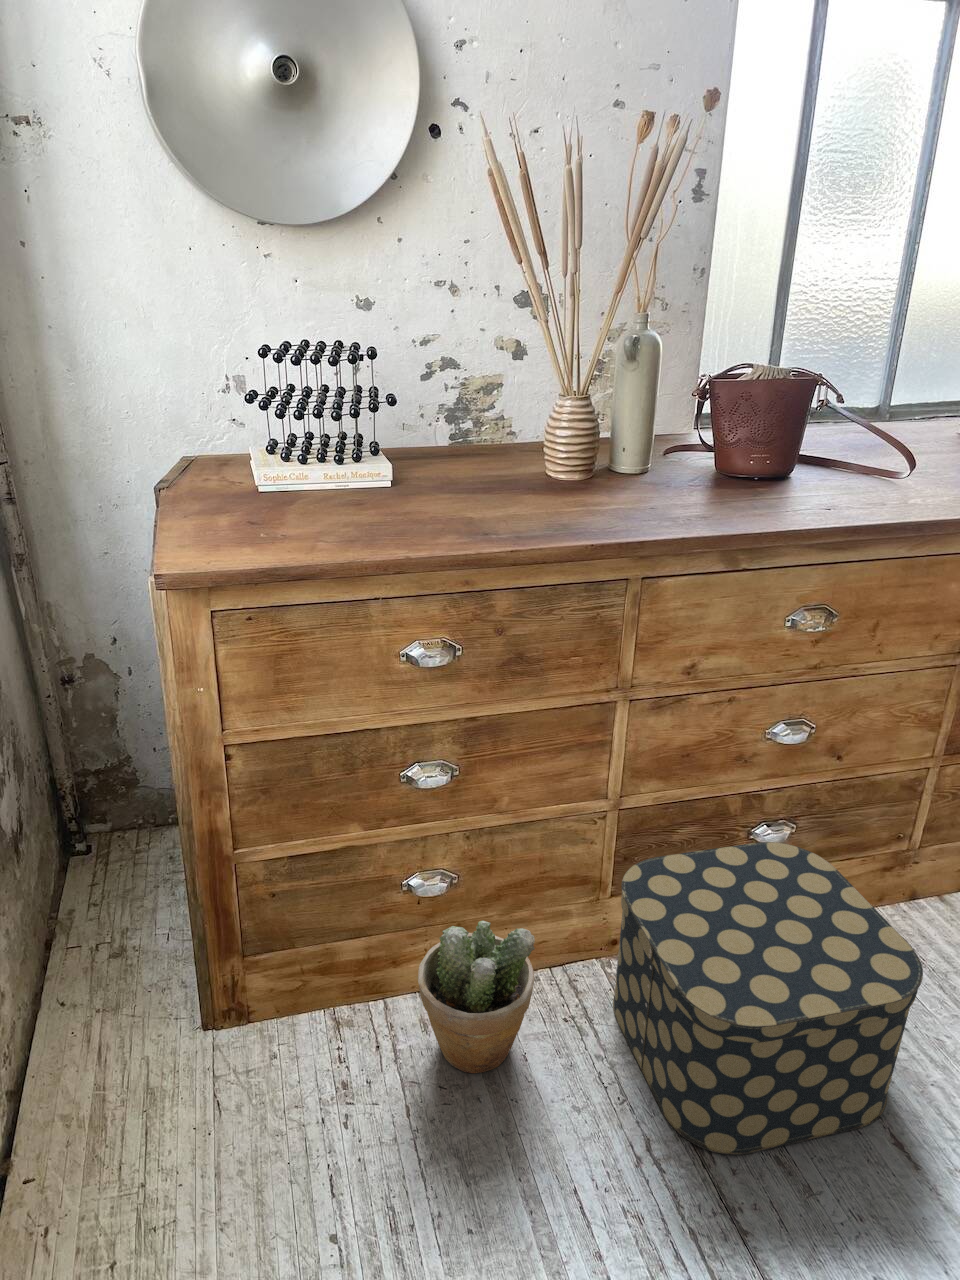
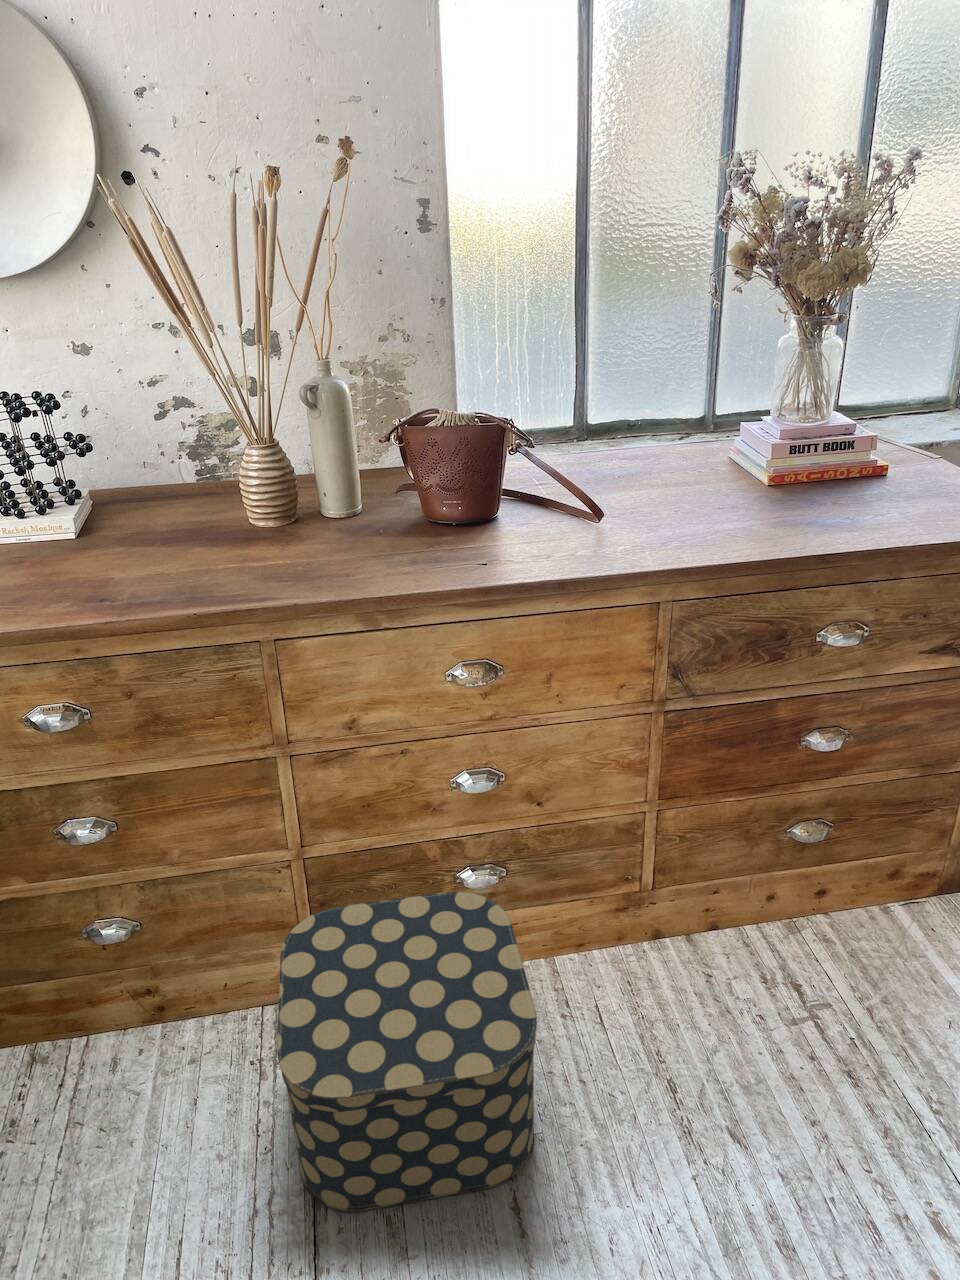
potted plant: present [418,920,535,1073] -> none [75,971,195,1115]

